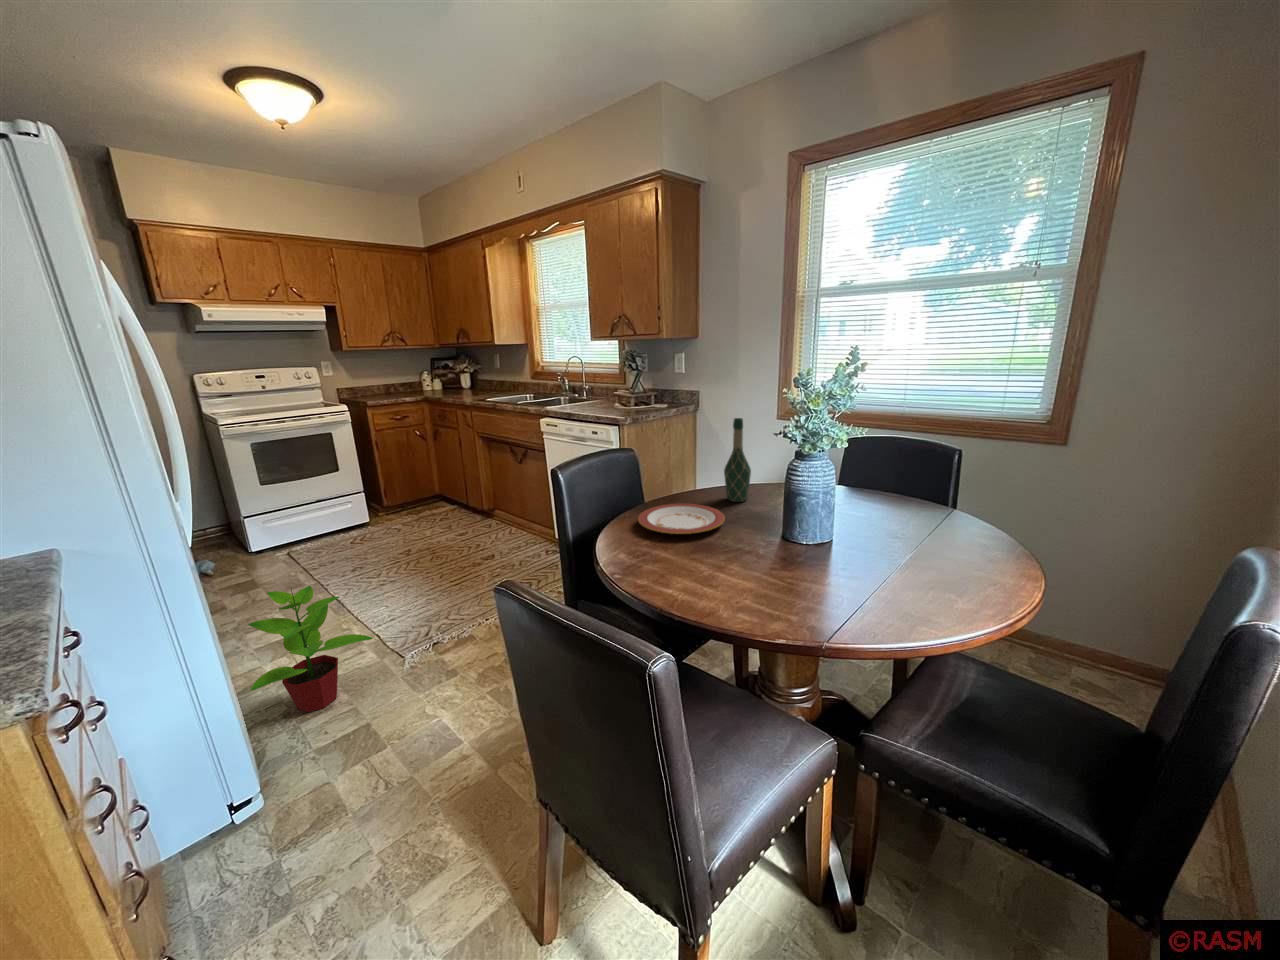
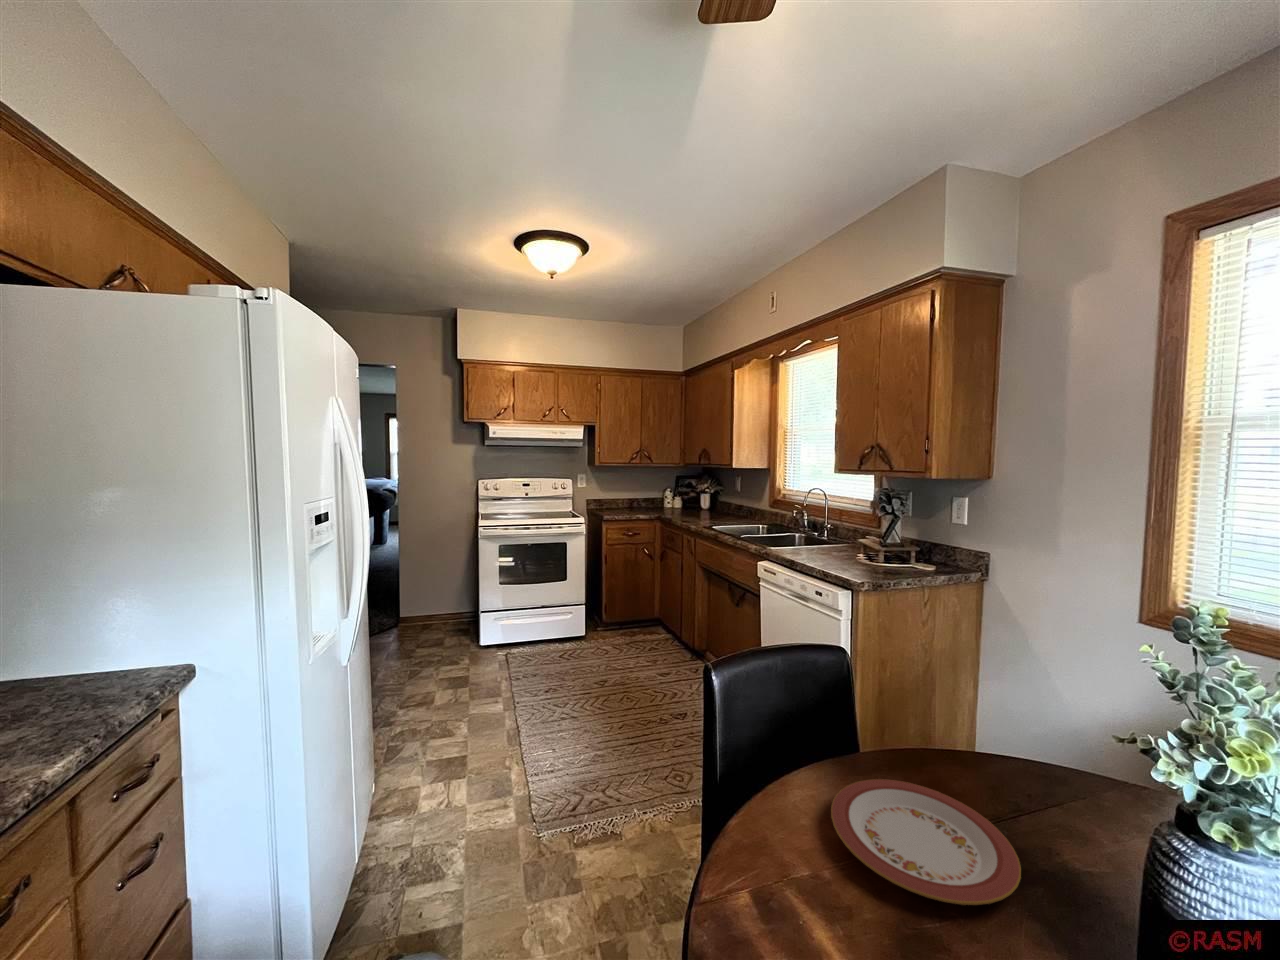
wine bottle: present [724,418,751,502] -> none [1026,648,1092,819]
potted plant: present [248,586,373,712] -> none [362,723,496,882]

